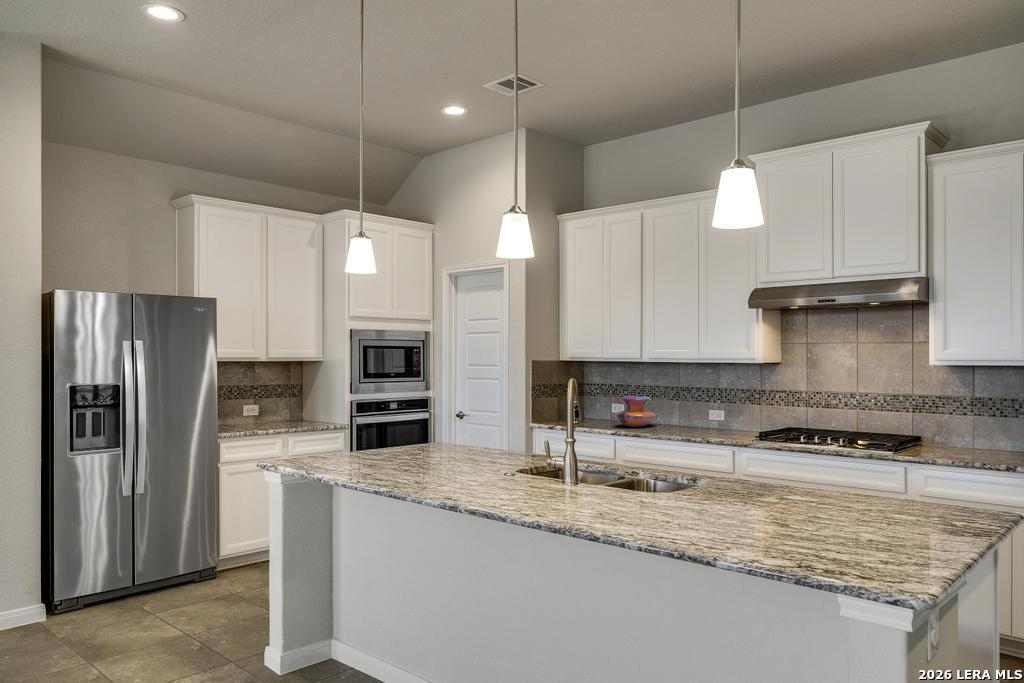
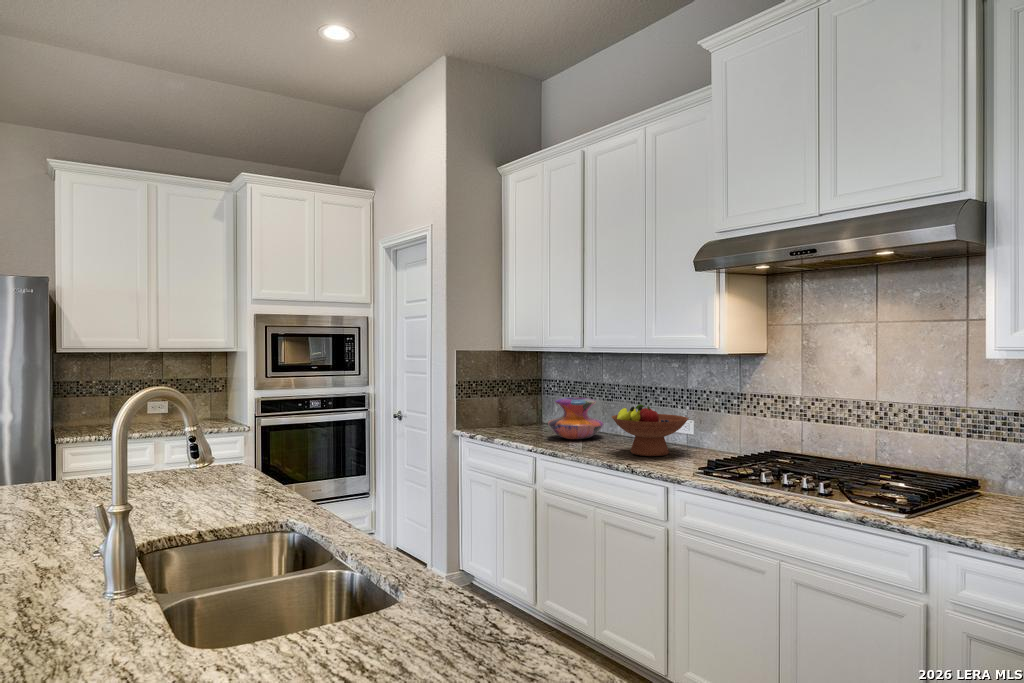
fruit bowl: none [679,398,734,433] -> present [612,404,689,456]

